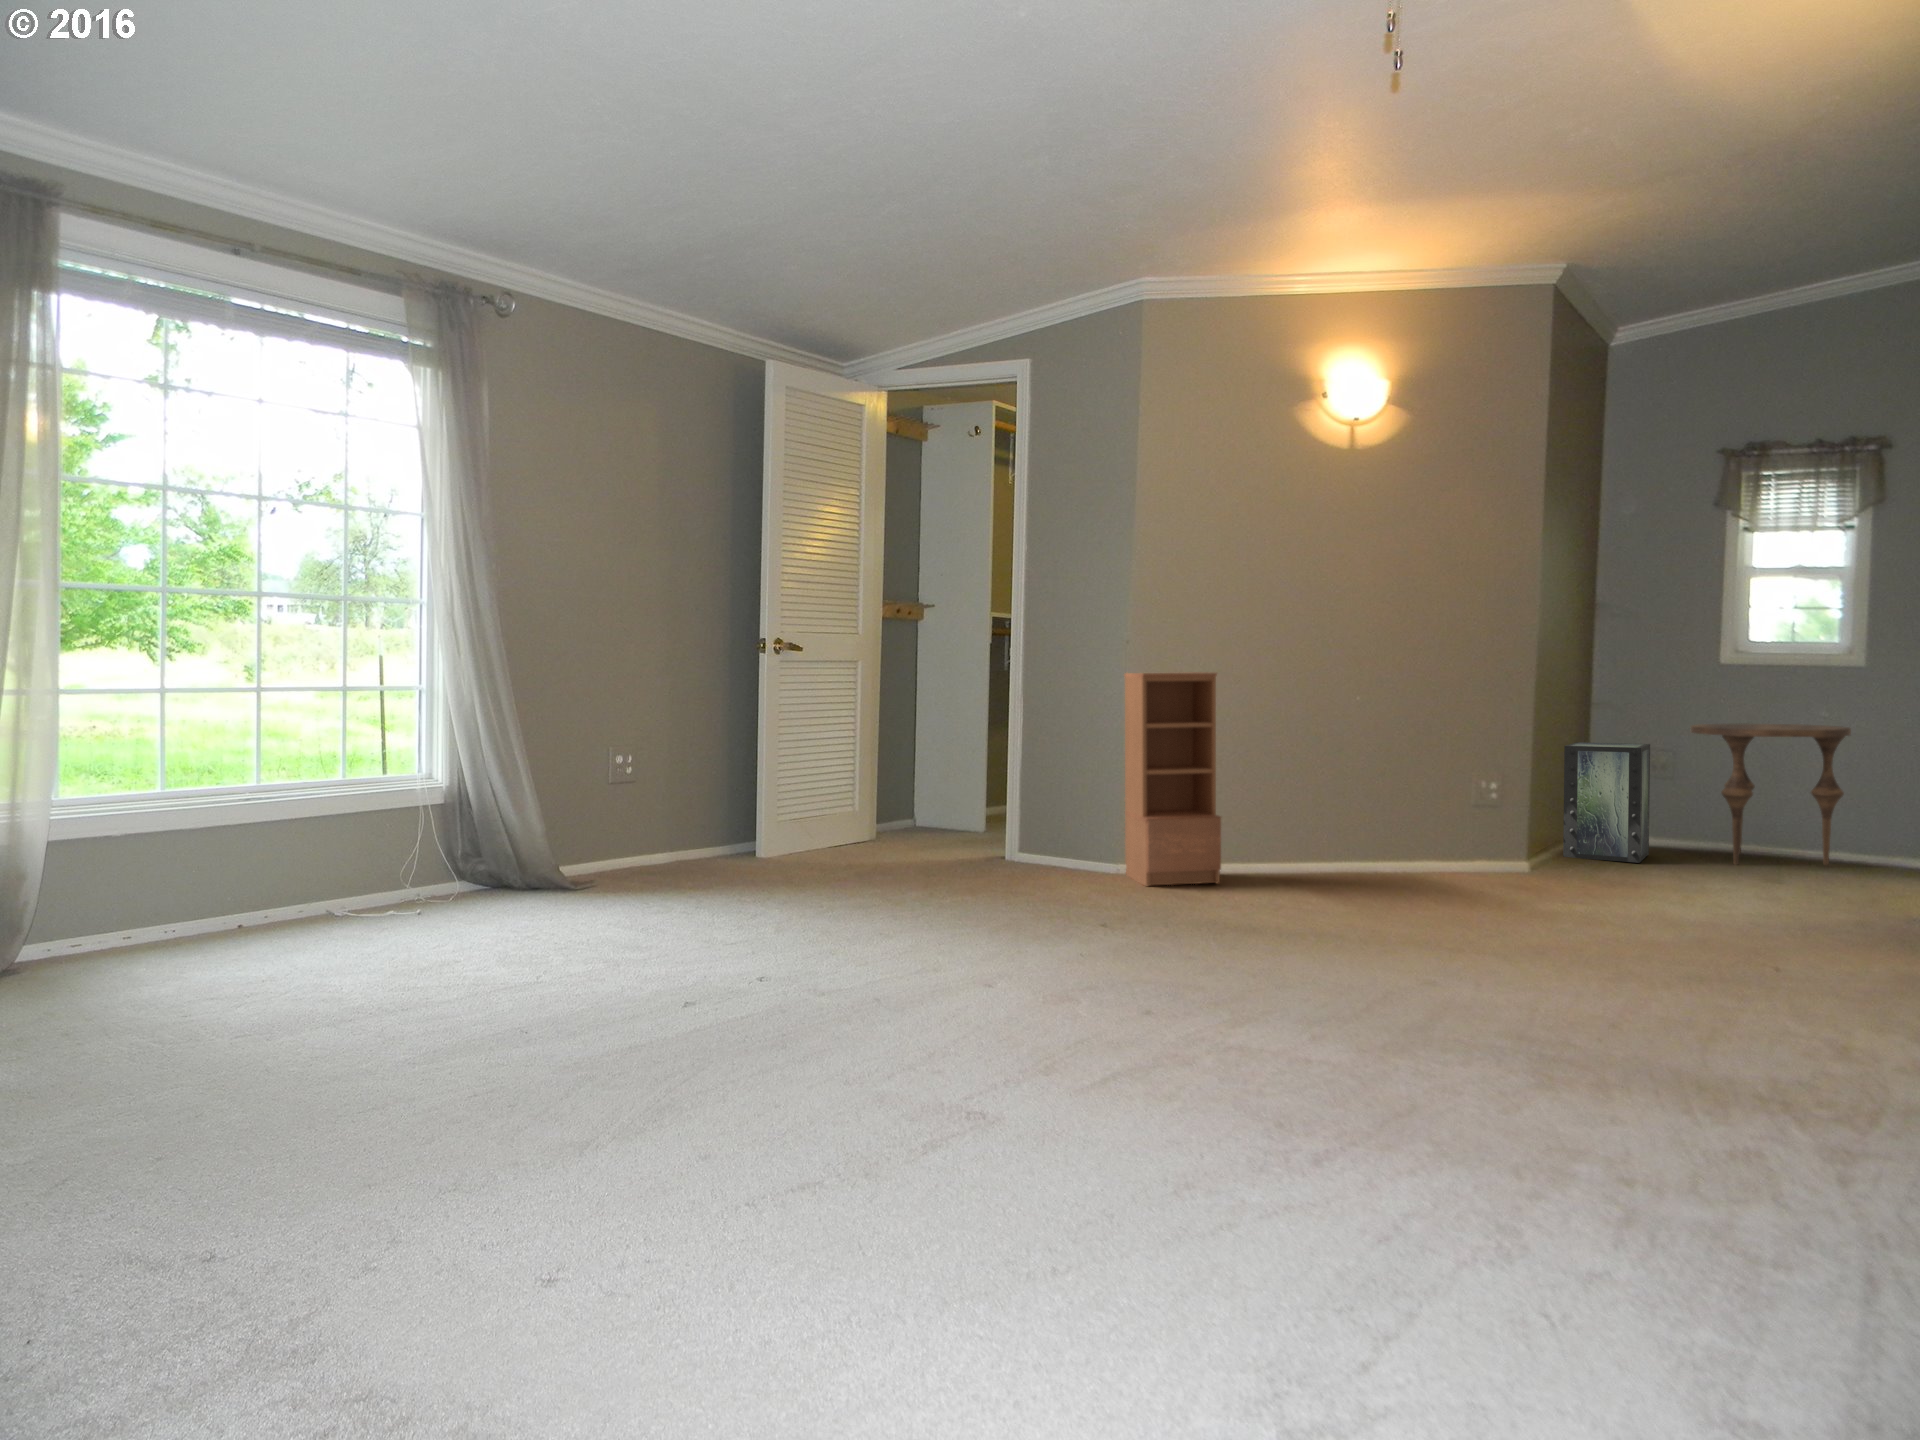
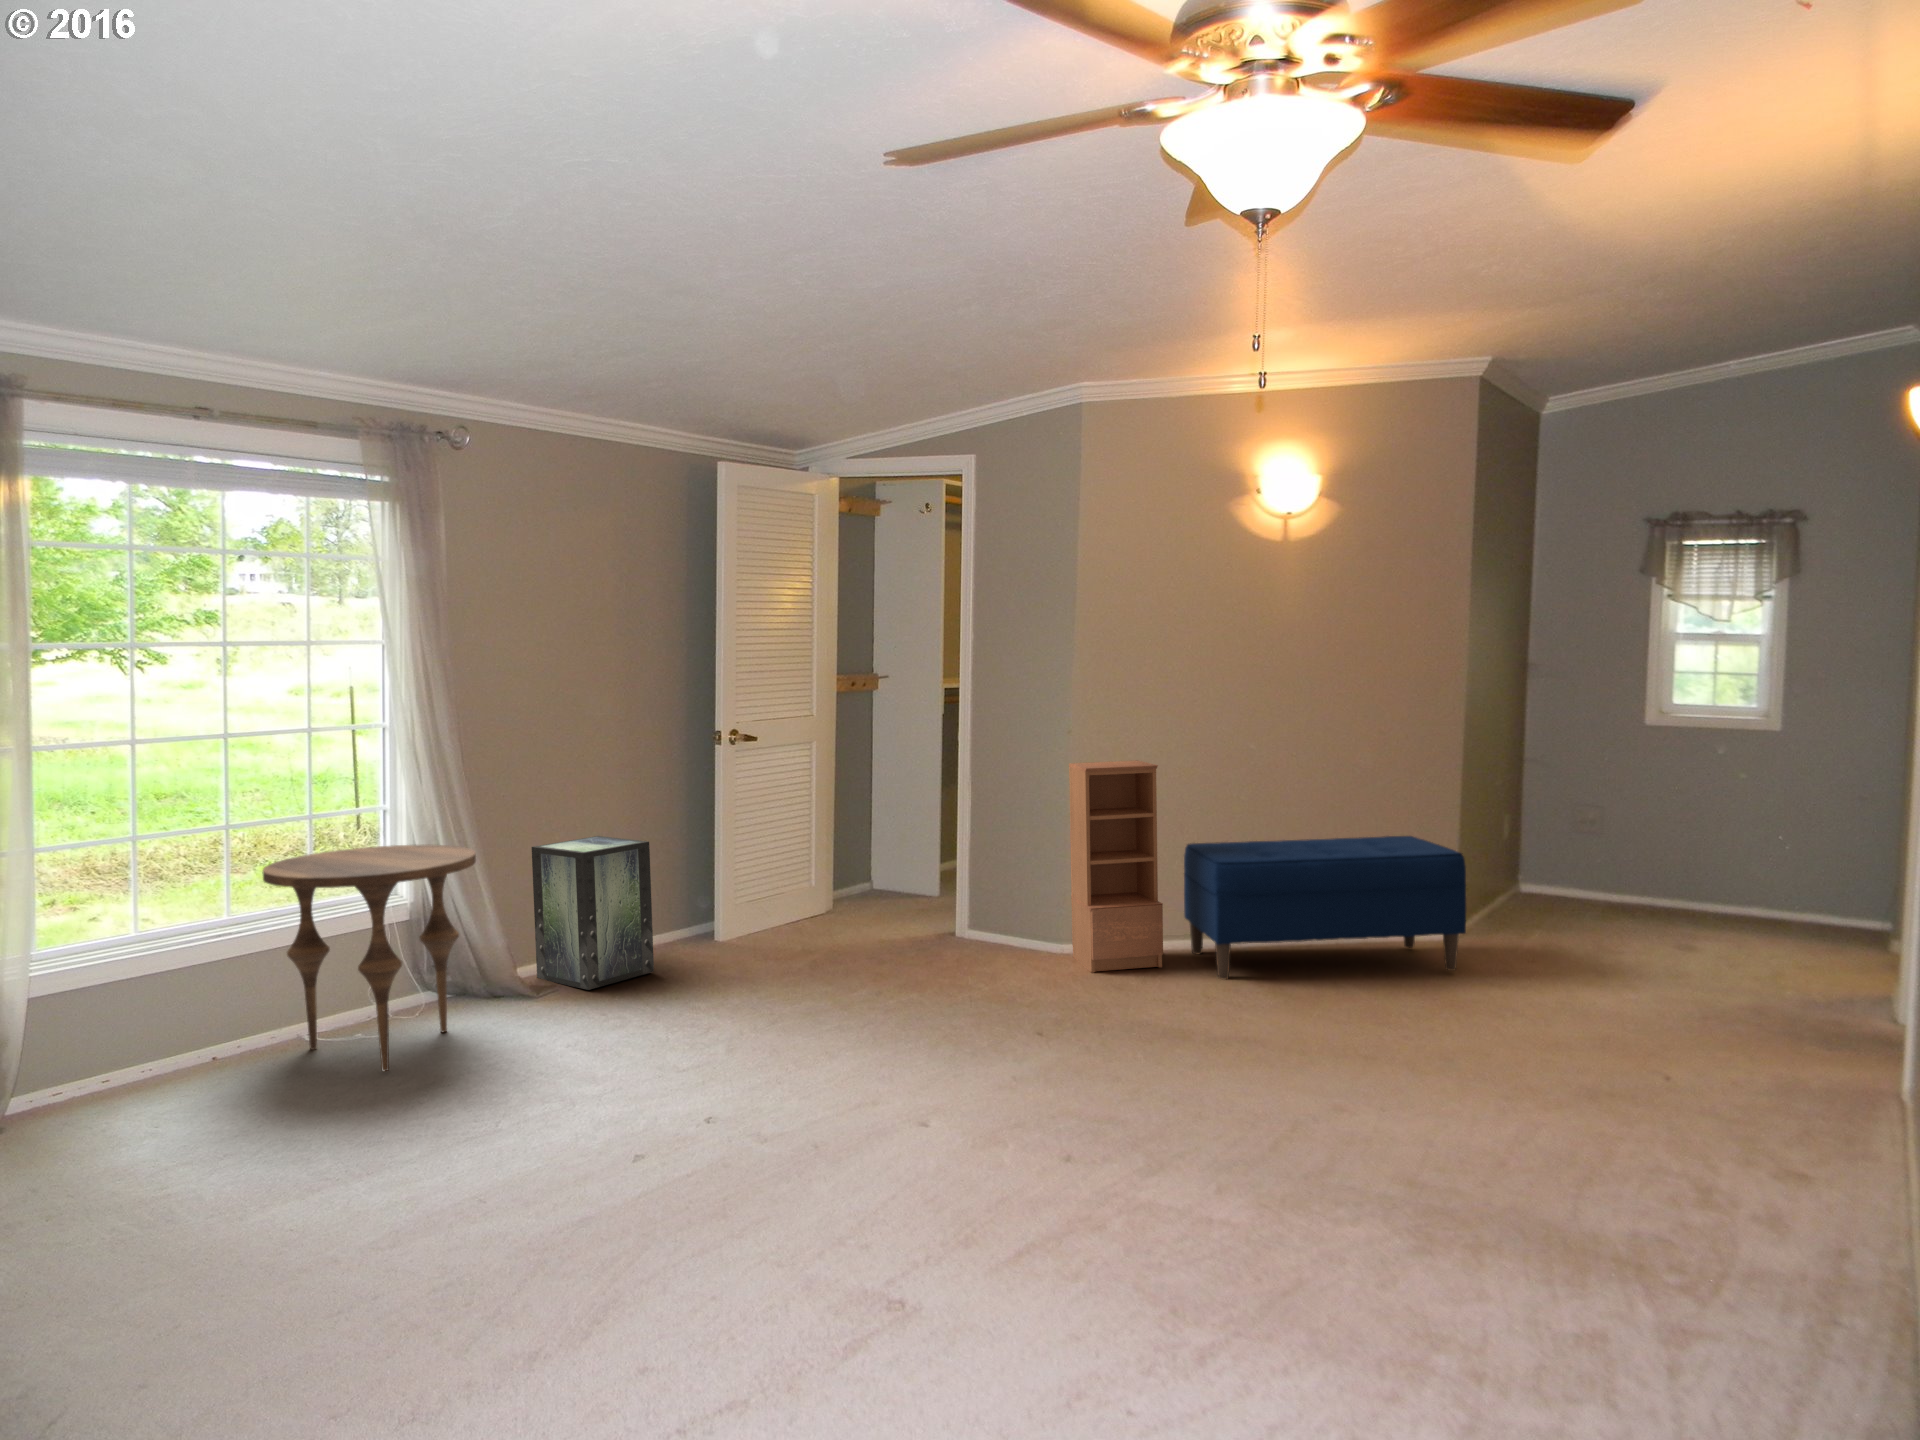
side table: present [1690,724,1851,865] -> present [262,845,476,1071]
storage box: present [1563,742,1650,863] -> present [532,836,654,990]
bench: none [1242,758,1542,896] -> present [1184,836,1466,979]

